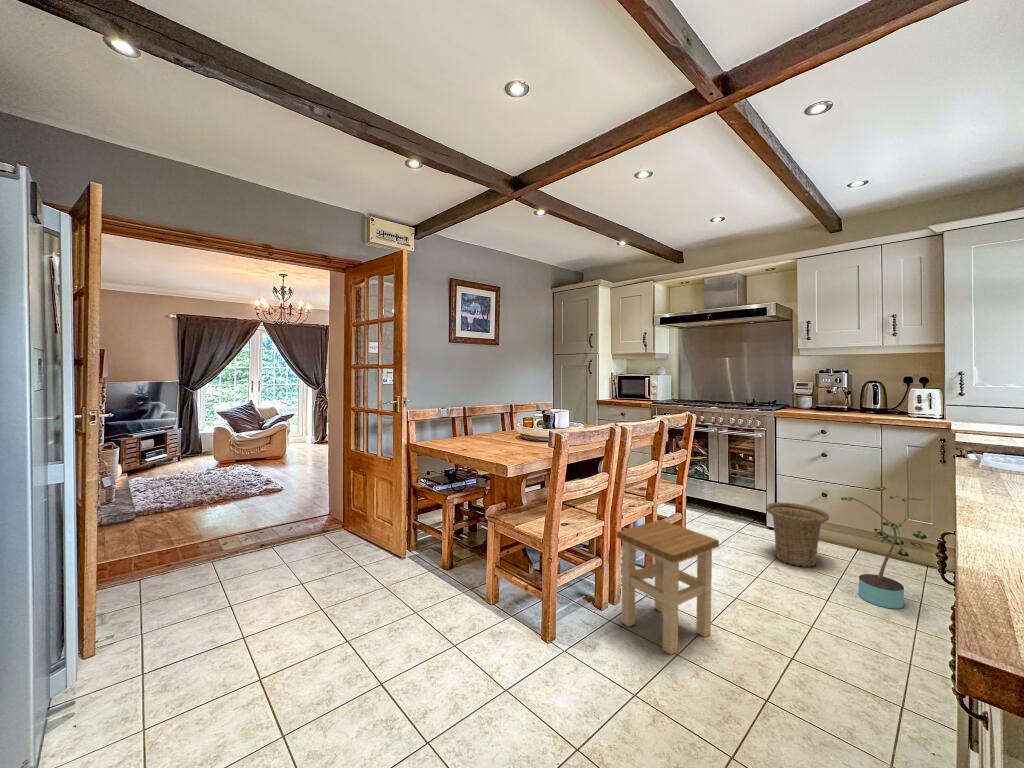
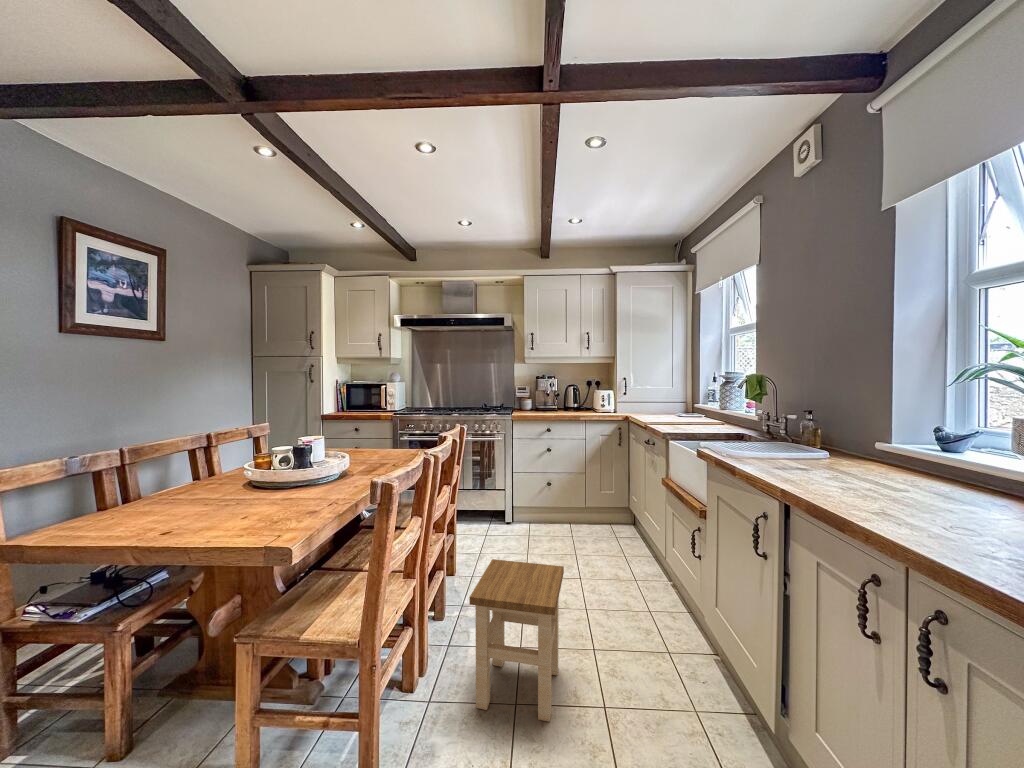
potted plant: present [841,487,927,609] -> none [595,473,652,571]
basket: present [766,503,829,567] -> none [528,497,576,555]

